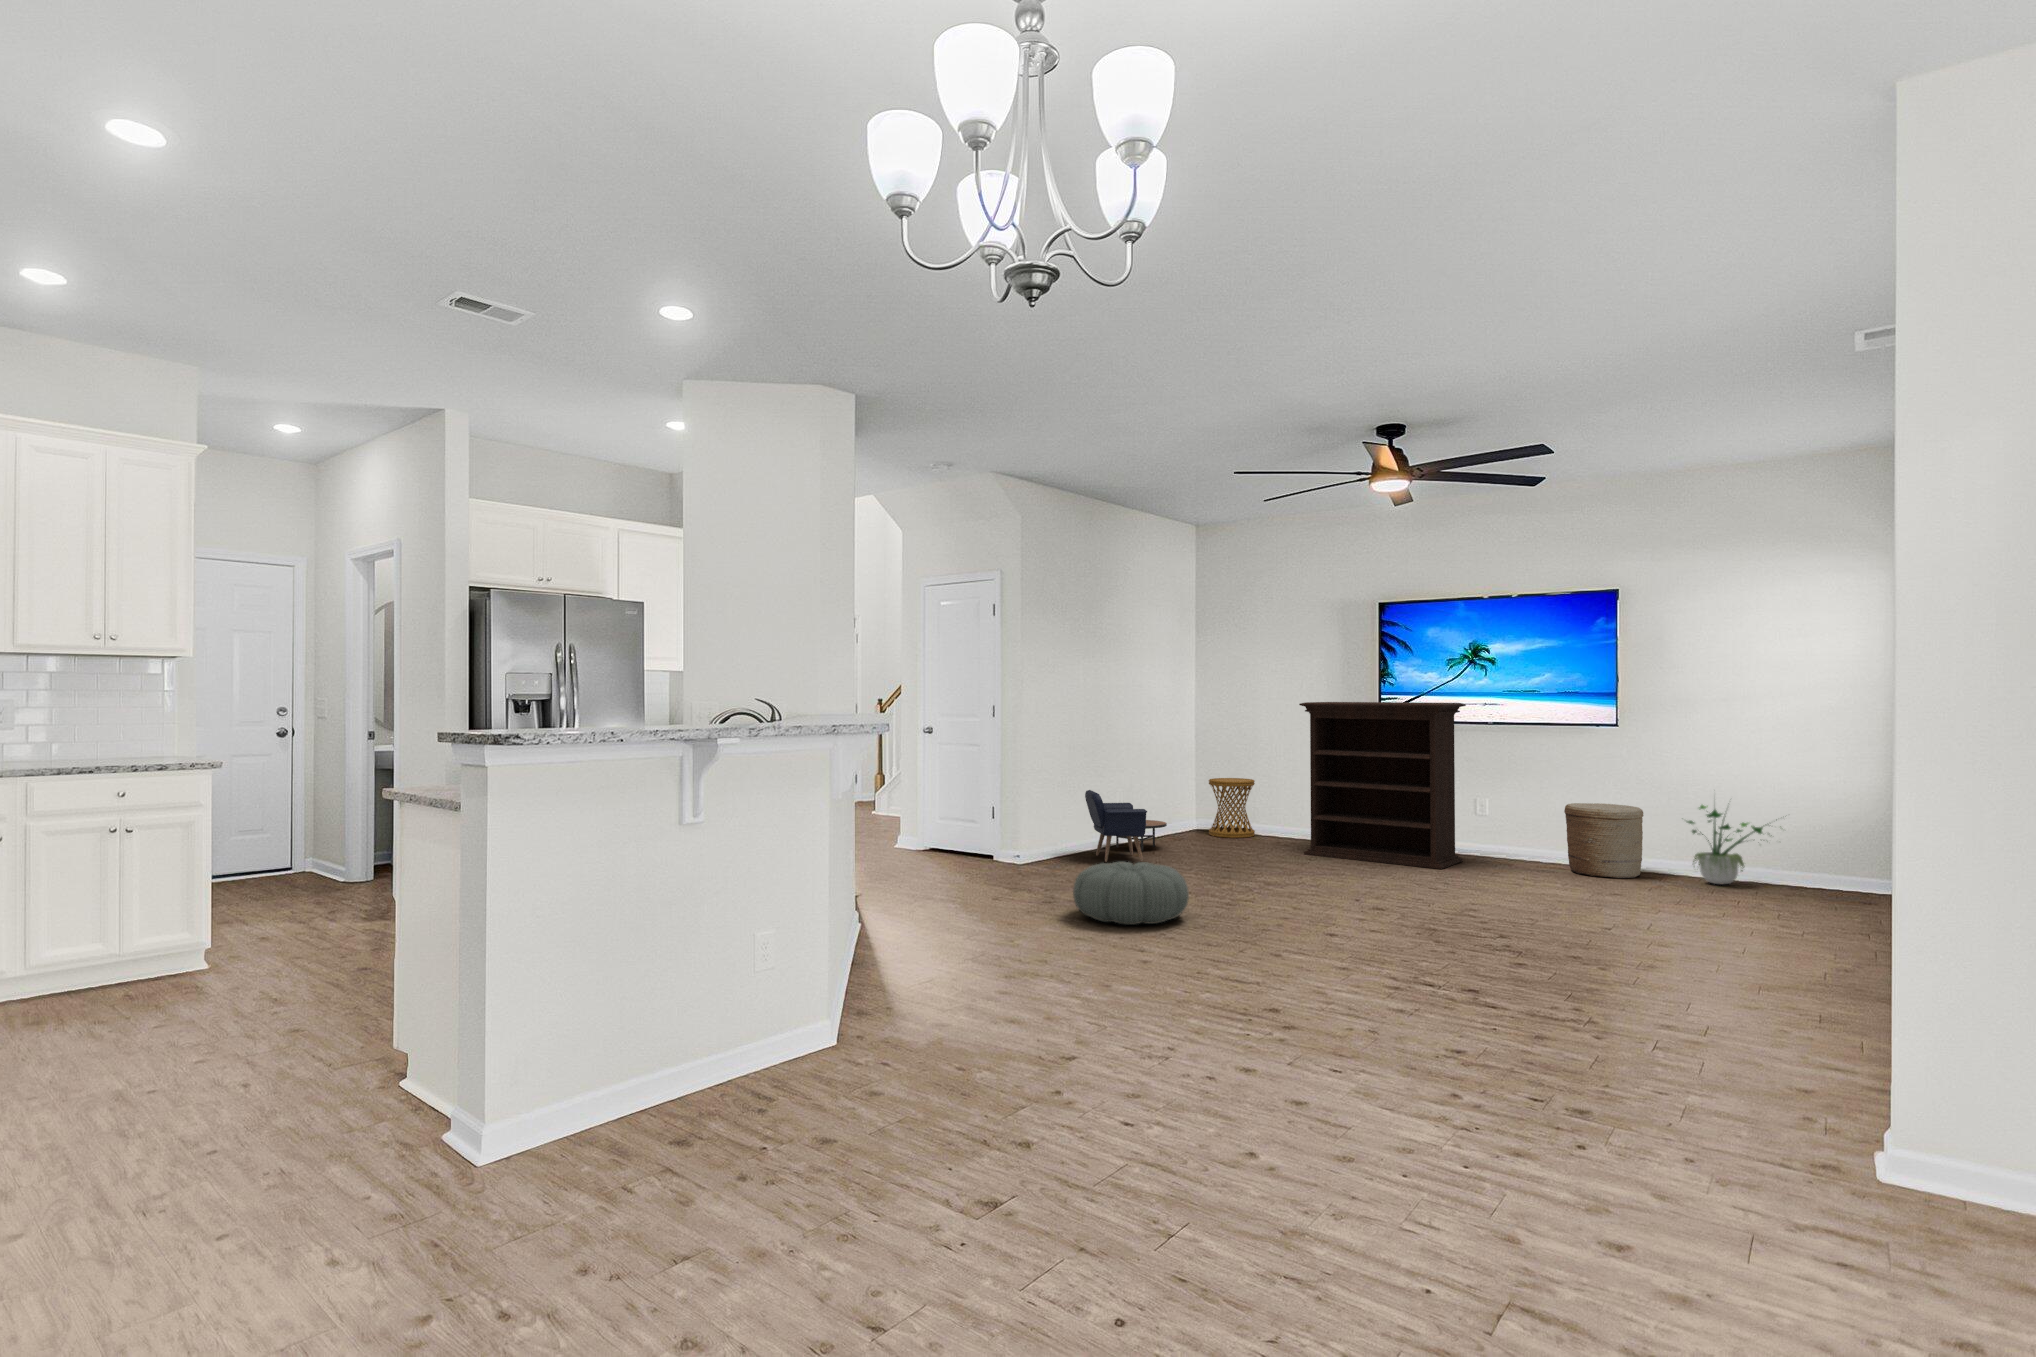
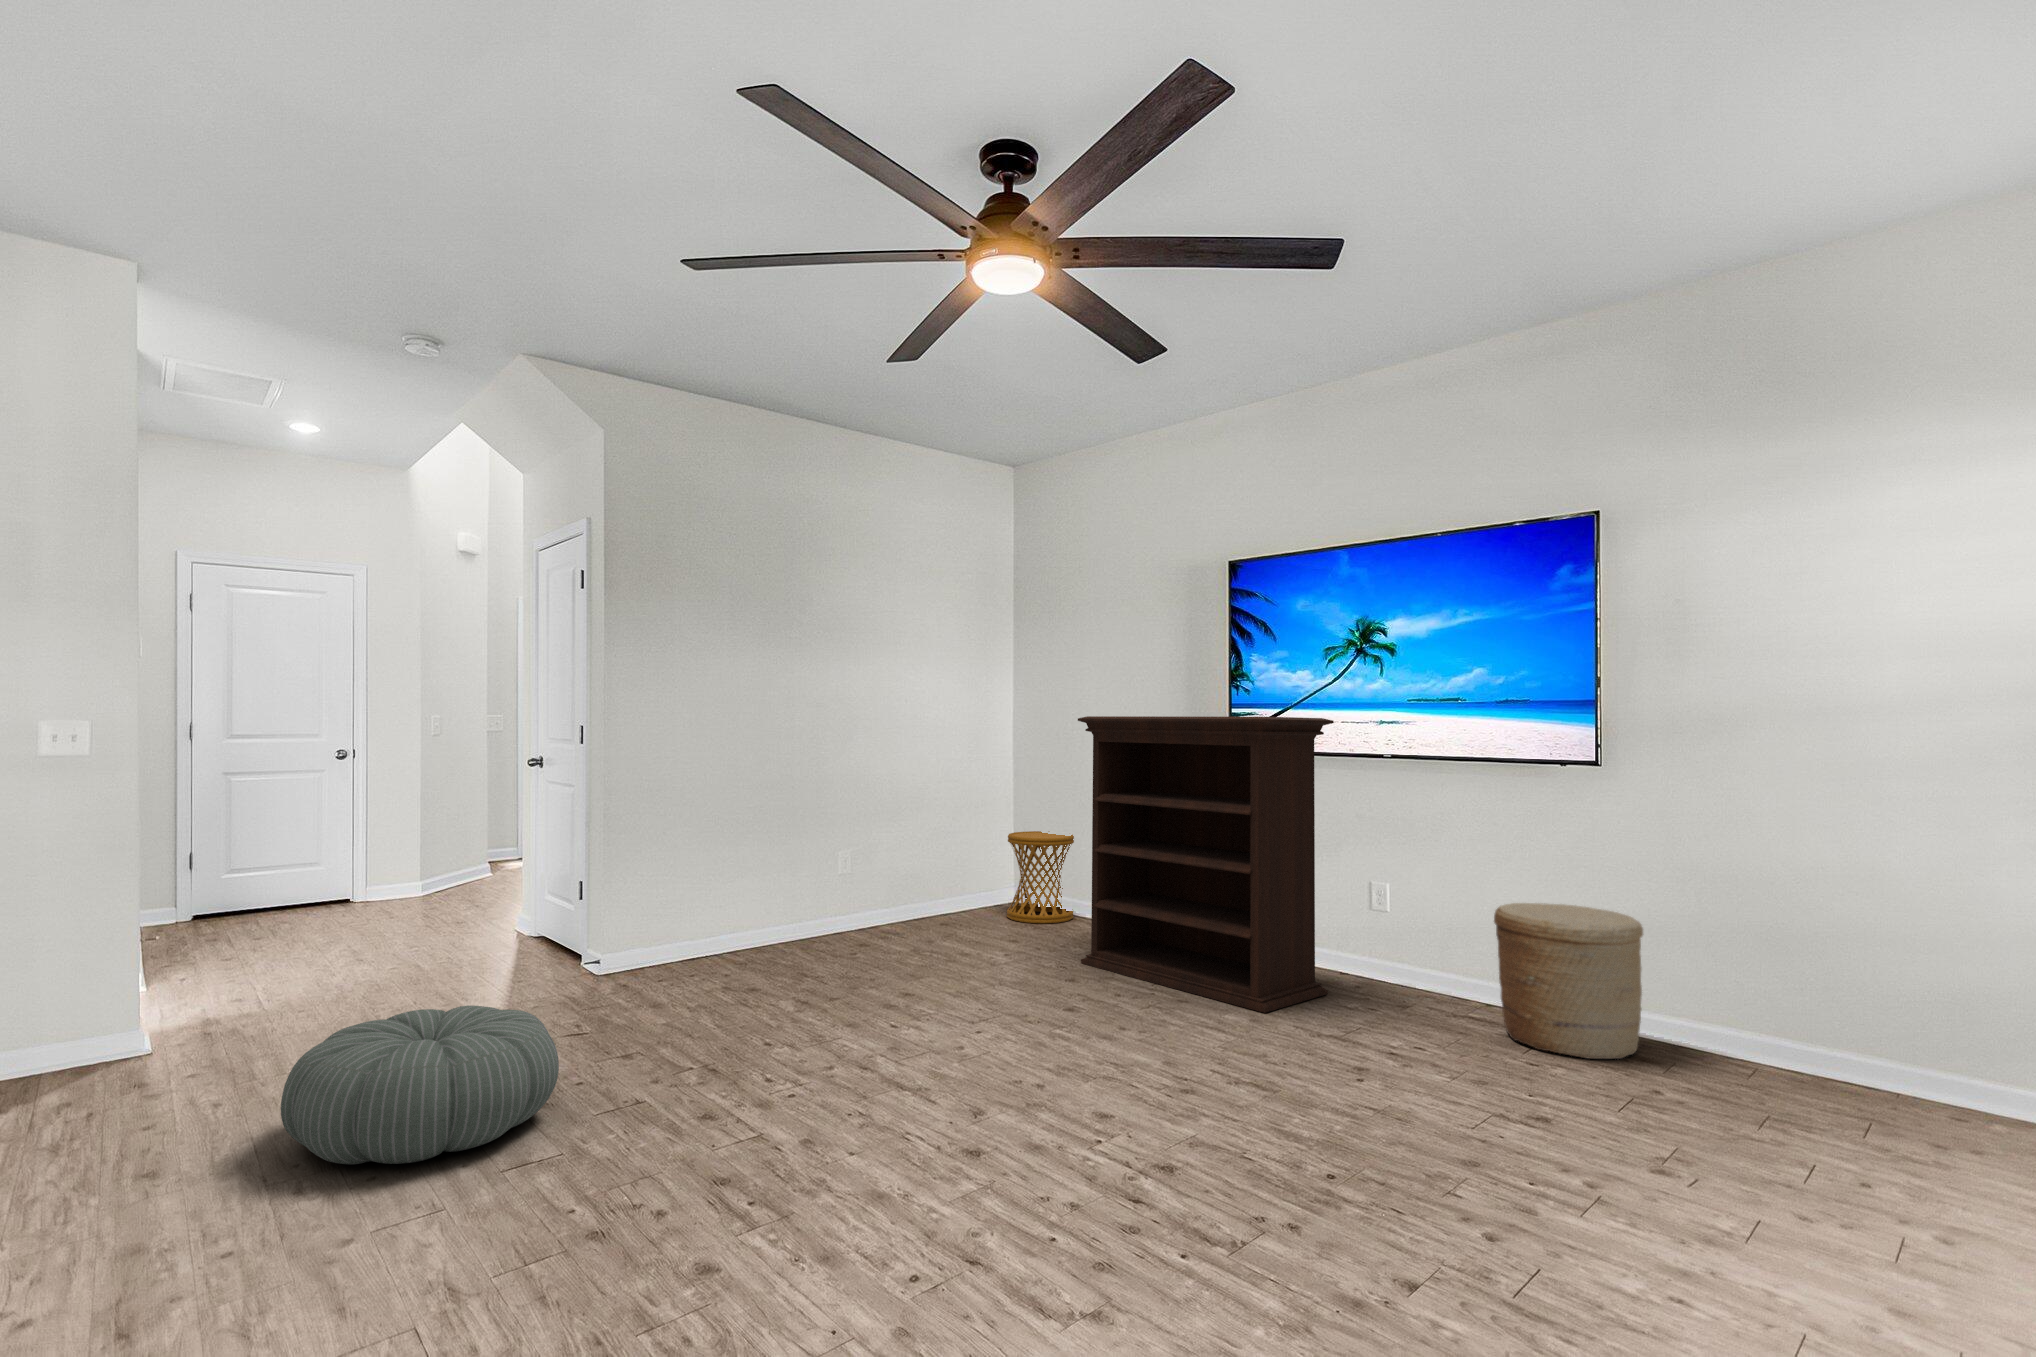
armchair: present [1085,790,1167,862] -> none [714,848,892,967]
potted plant: present [1687,805,1763,884] -> none [1714,886,1965,1094]

